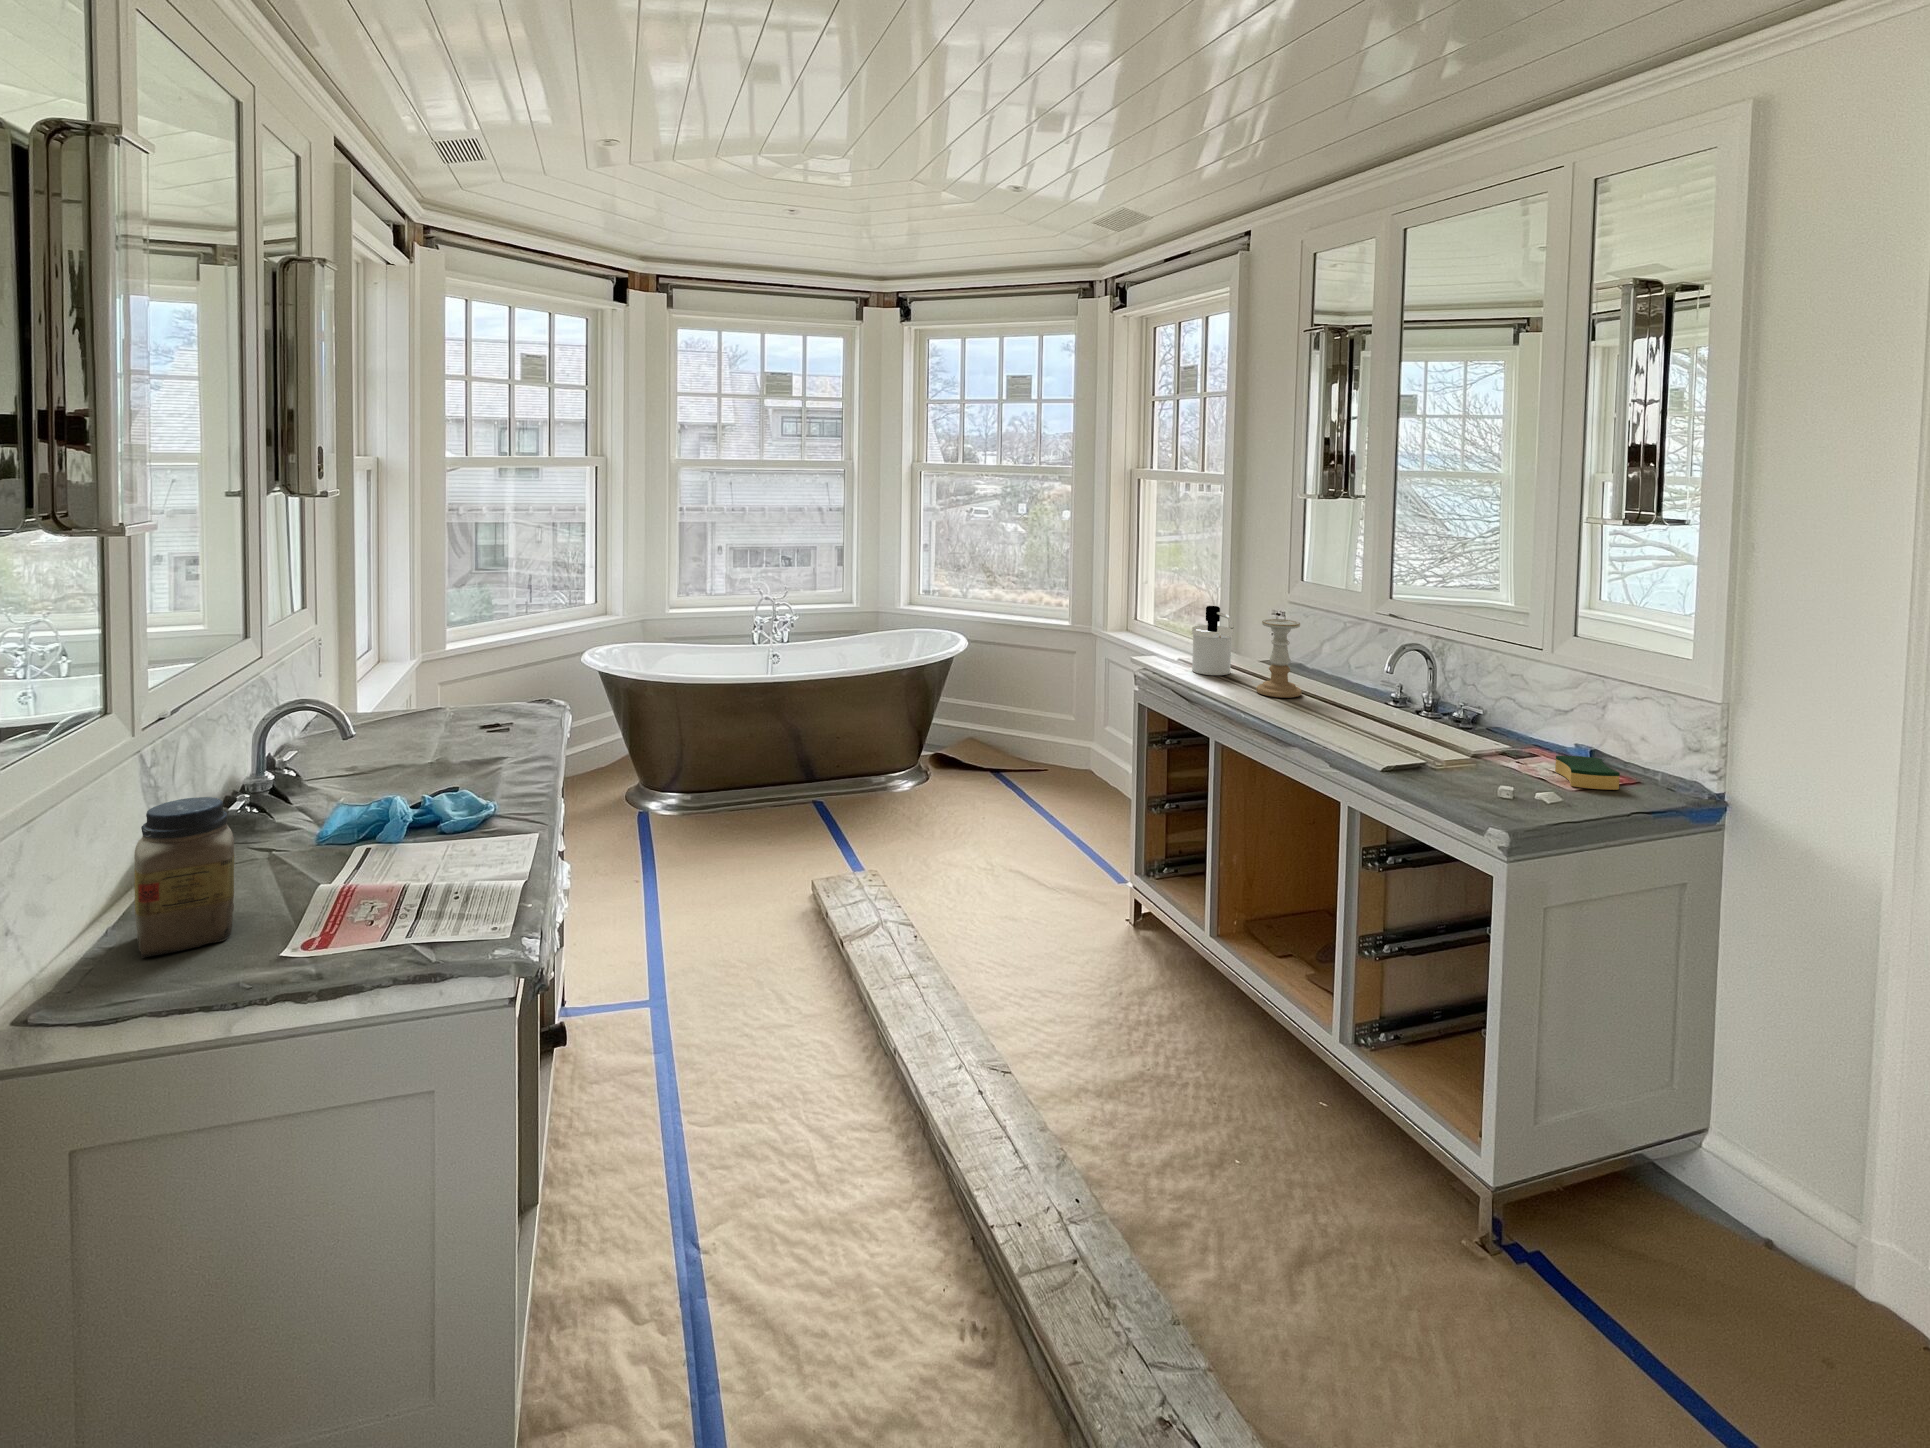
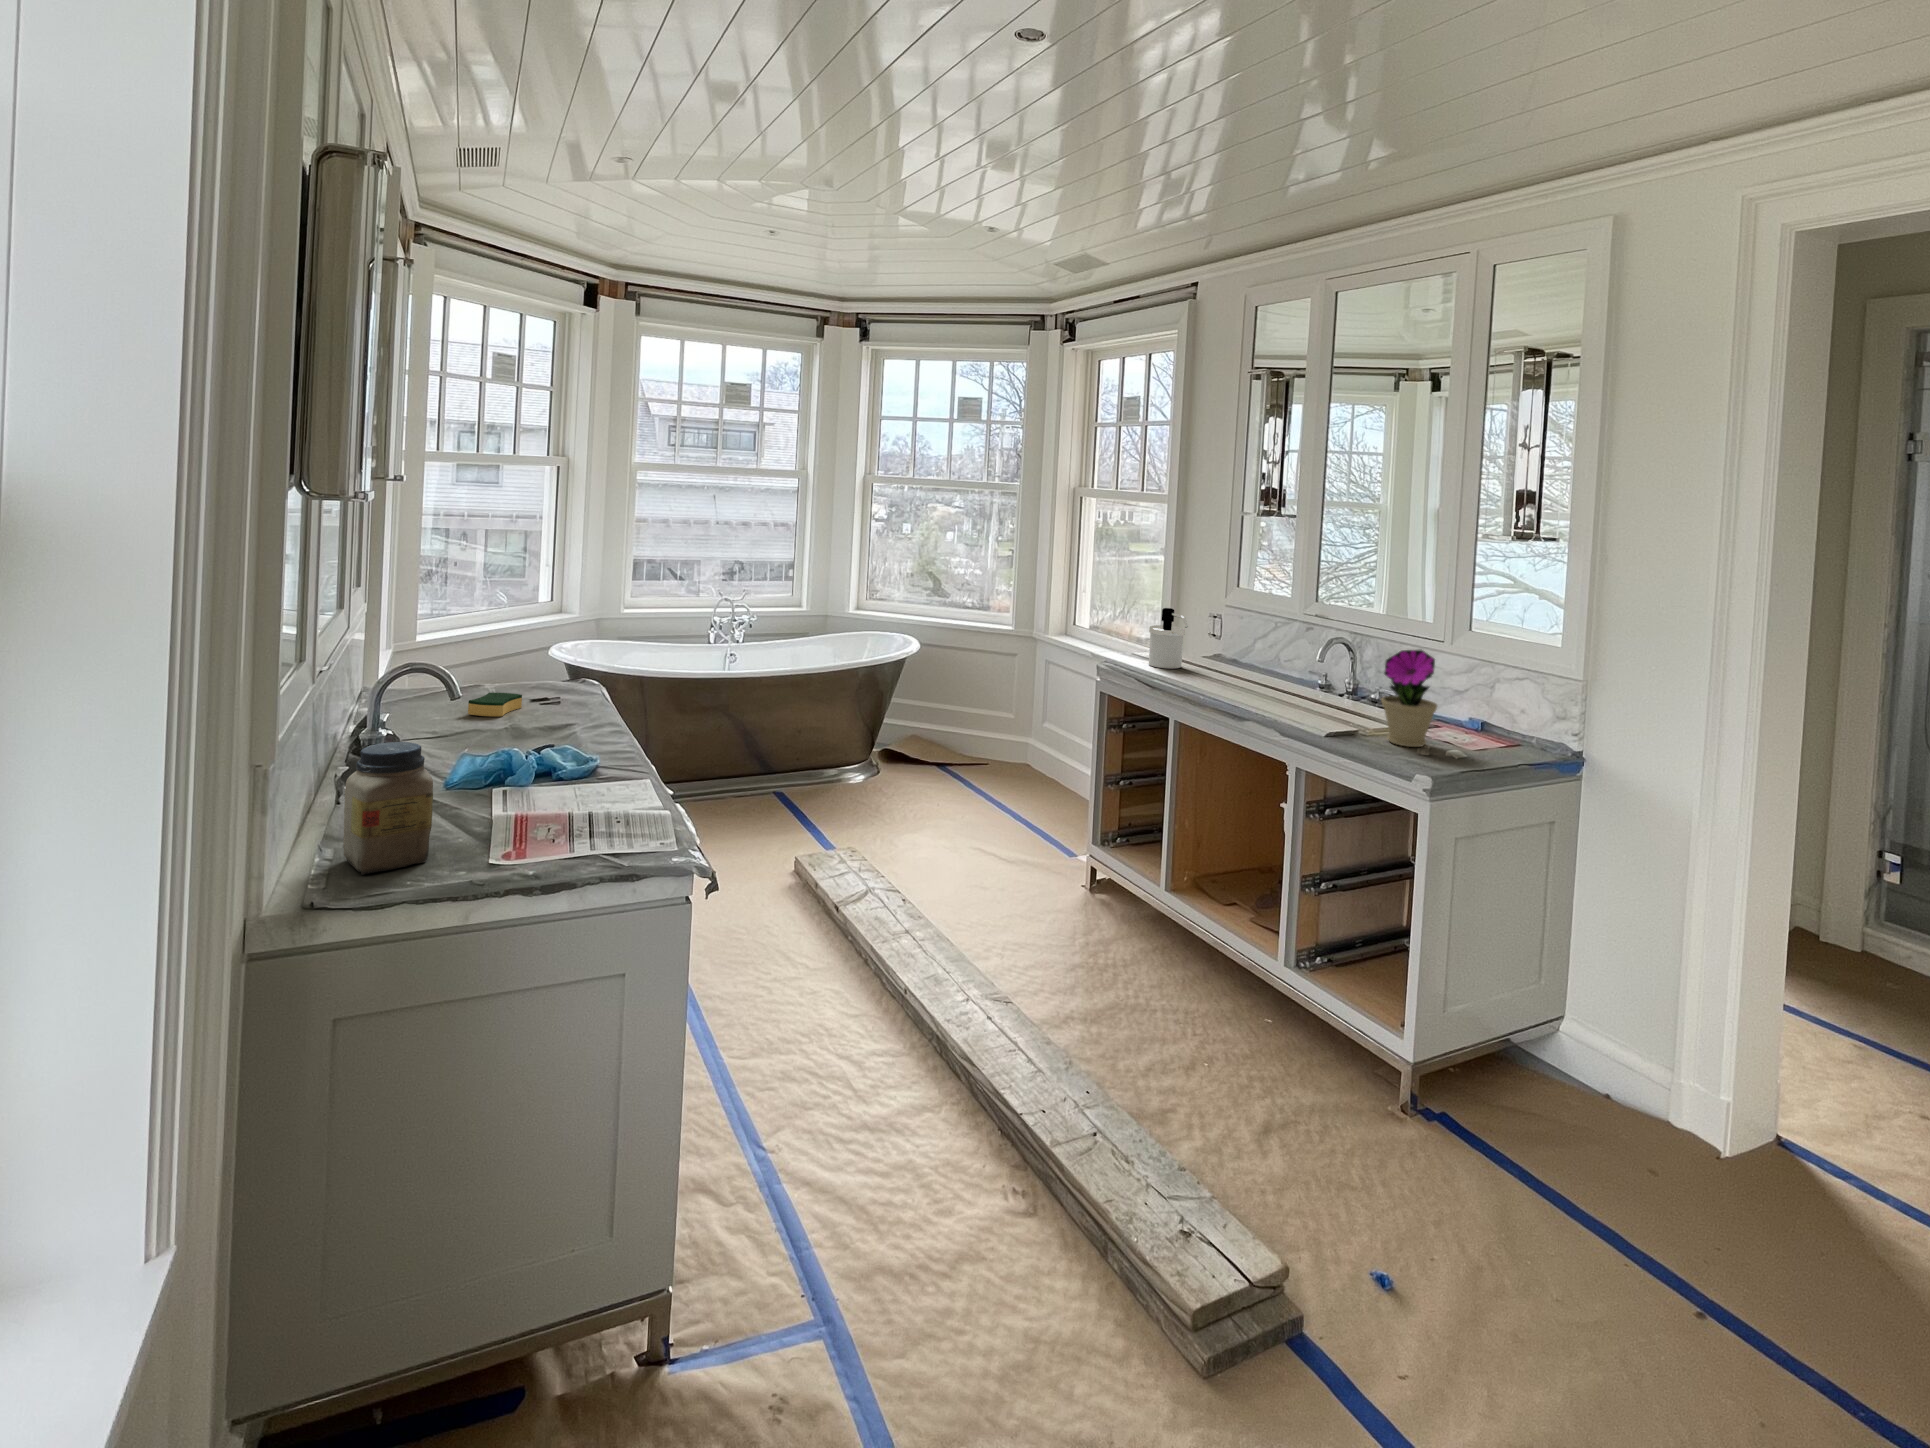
candle holder: present [1256,619,1302,698] -> none [1208,619,1247,686]
flower pot: none [1452,661,1525,783] -> present [1381,650,1437,747]
sponge: present [1555,756,1620,790] -> present [468,693,522,716]

